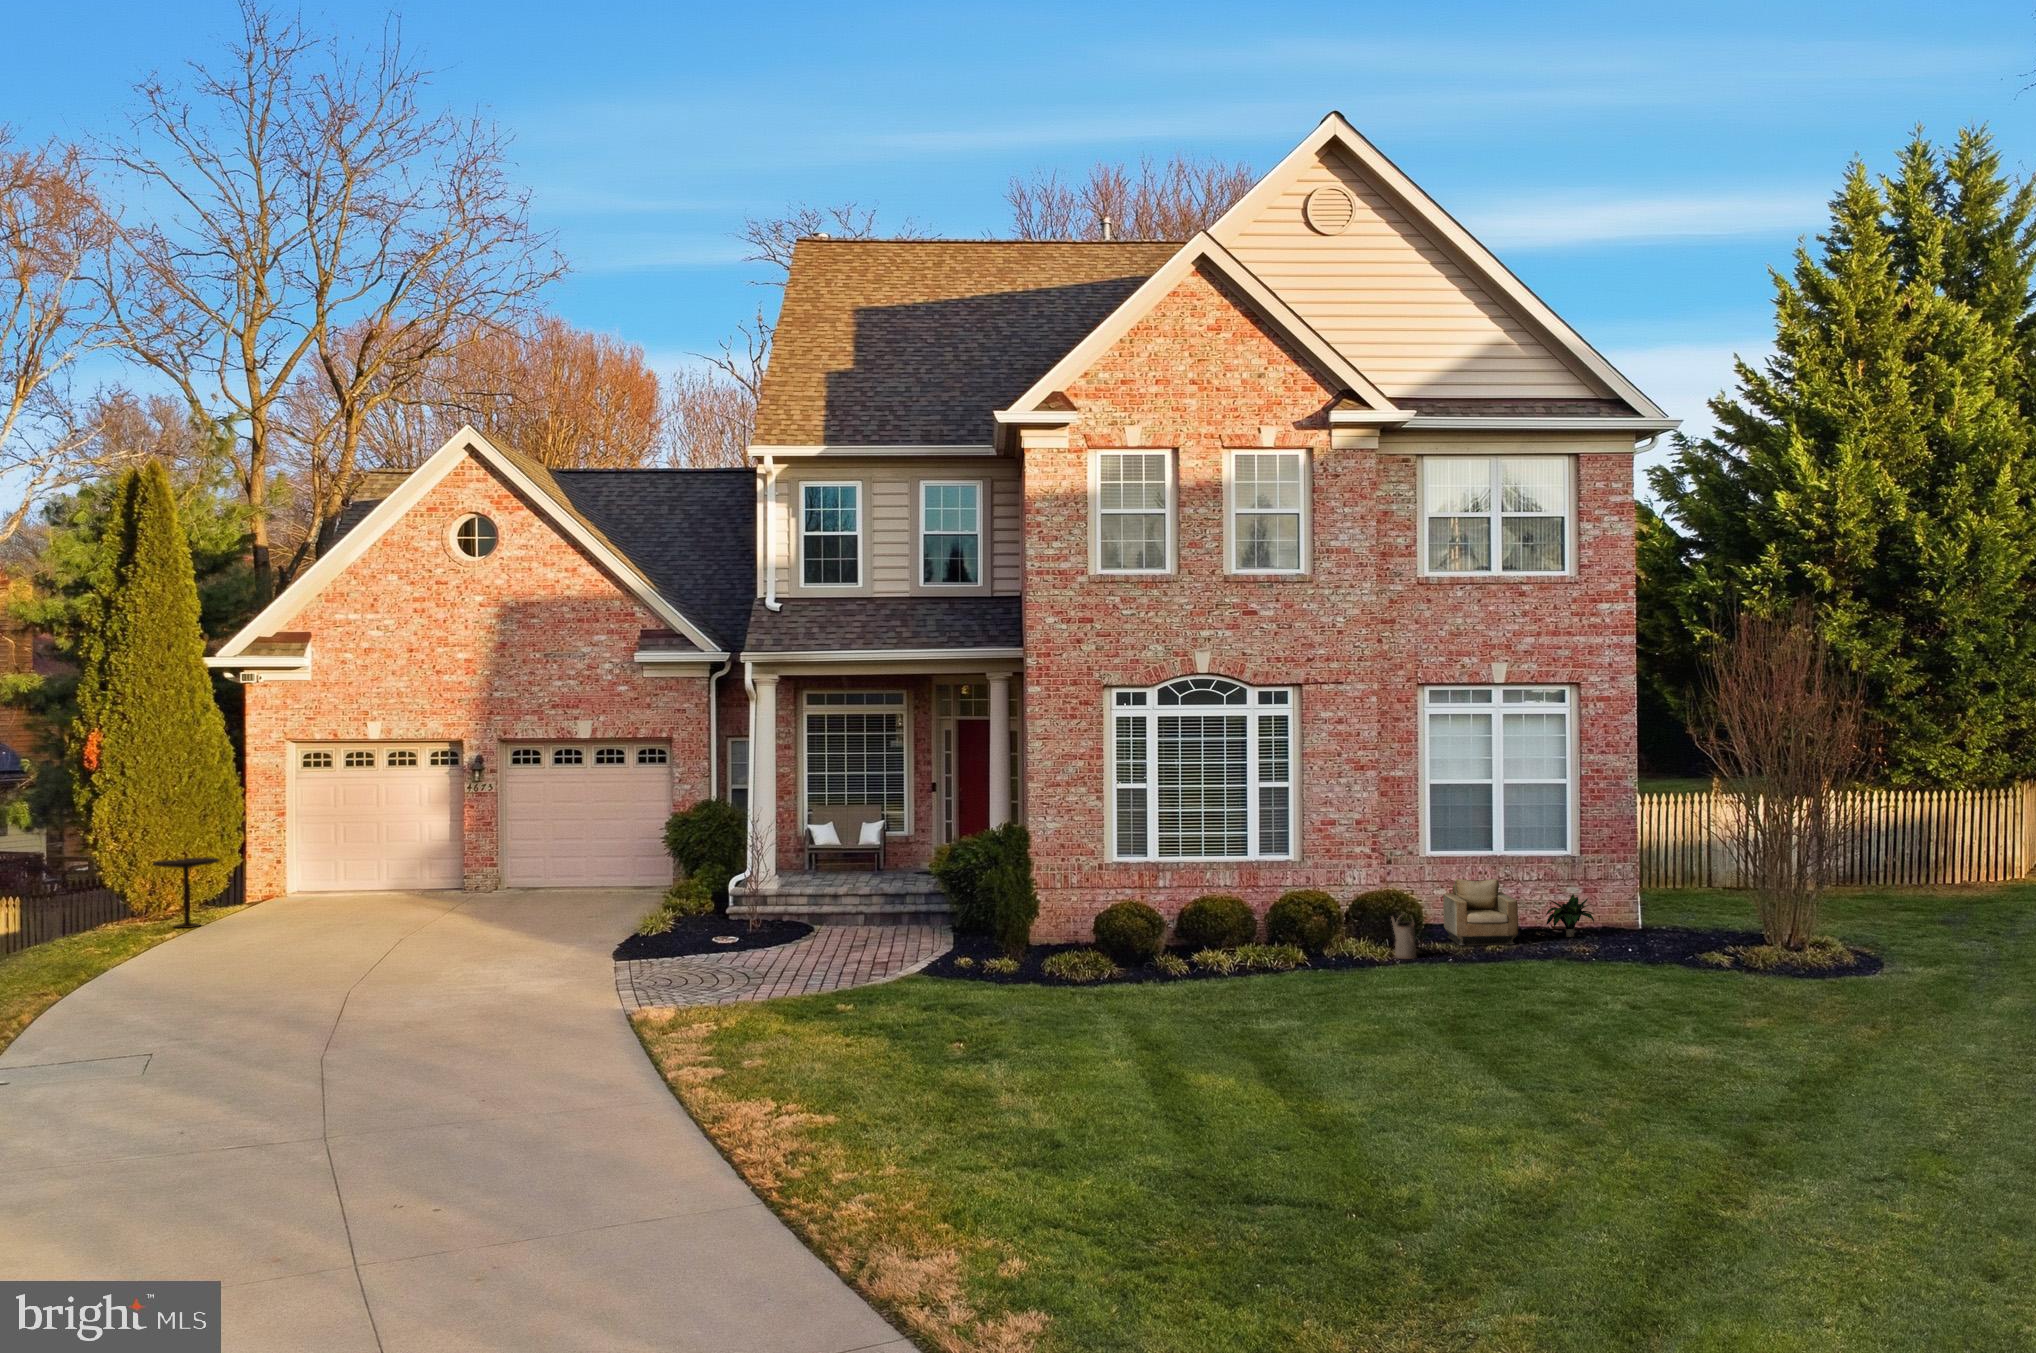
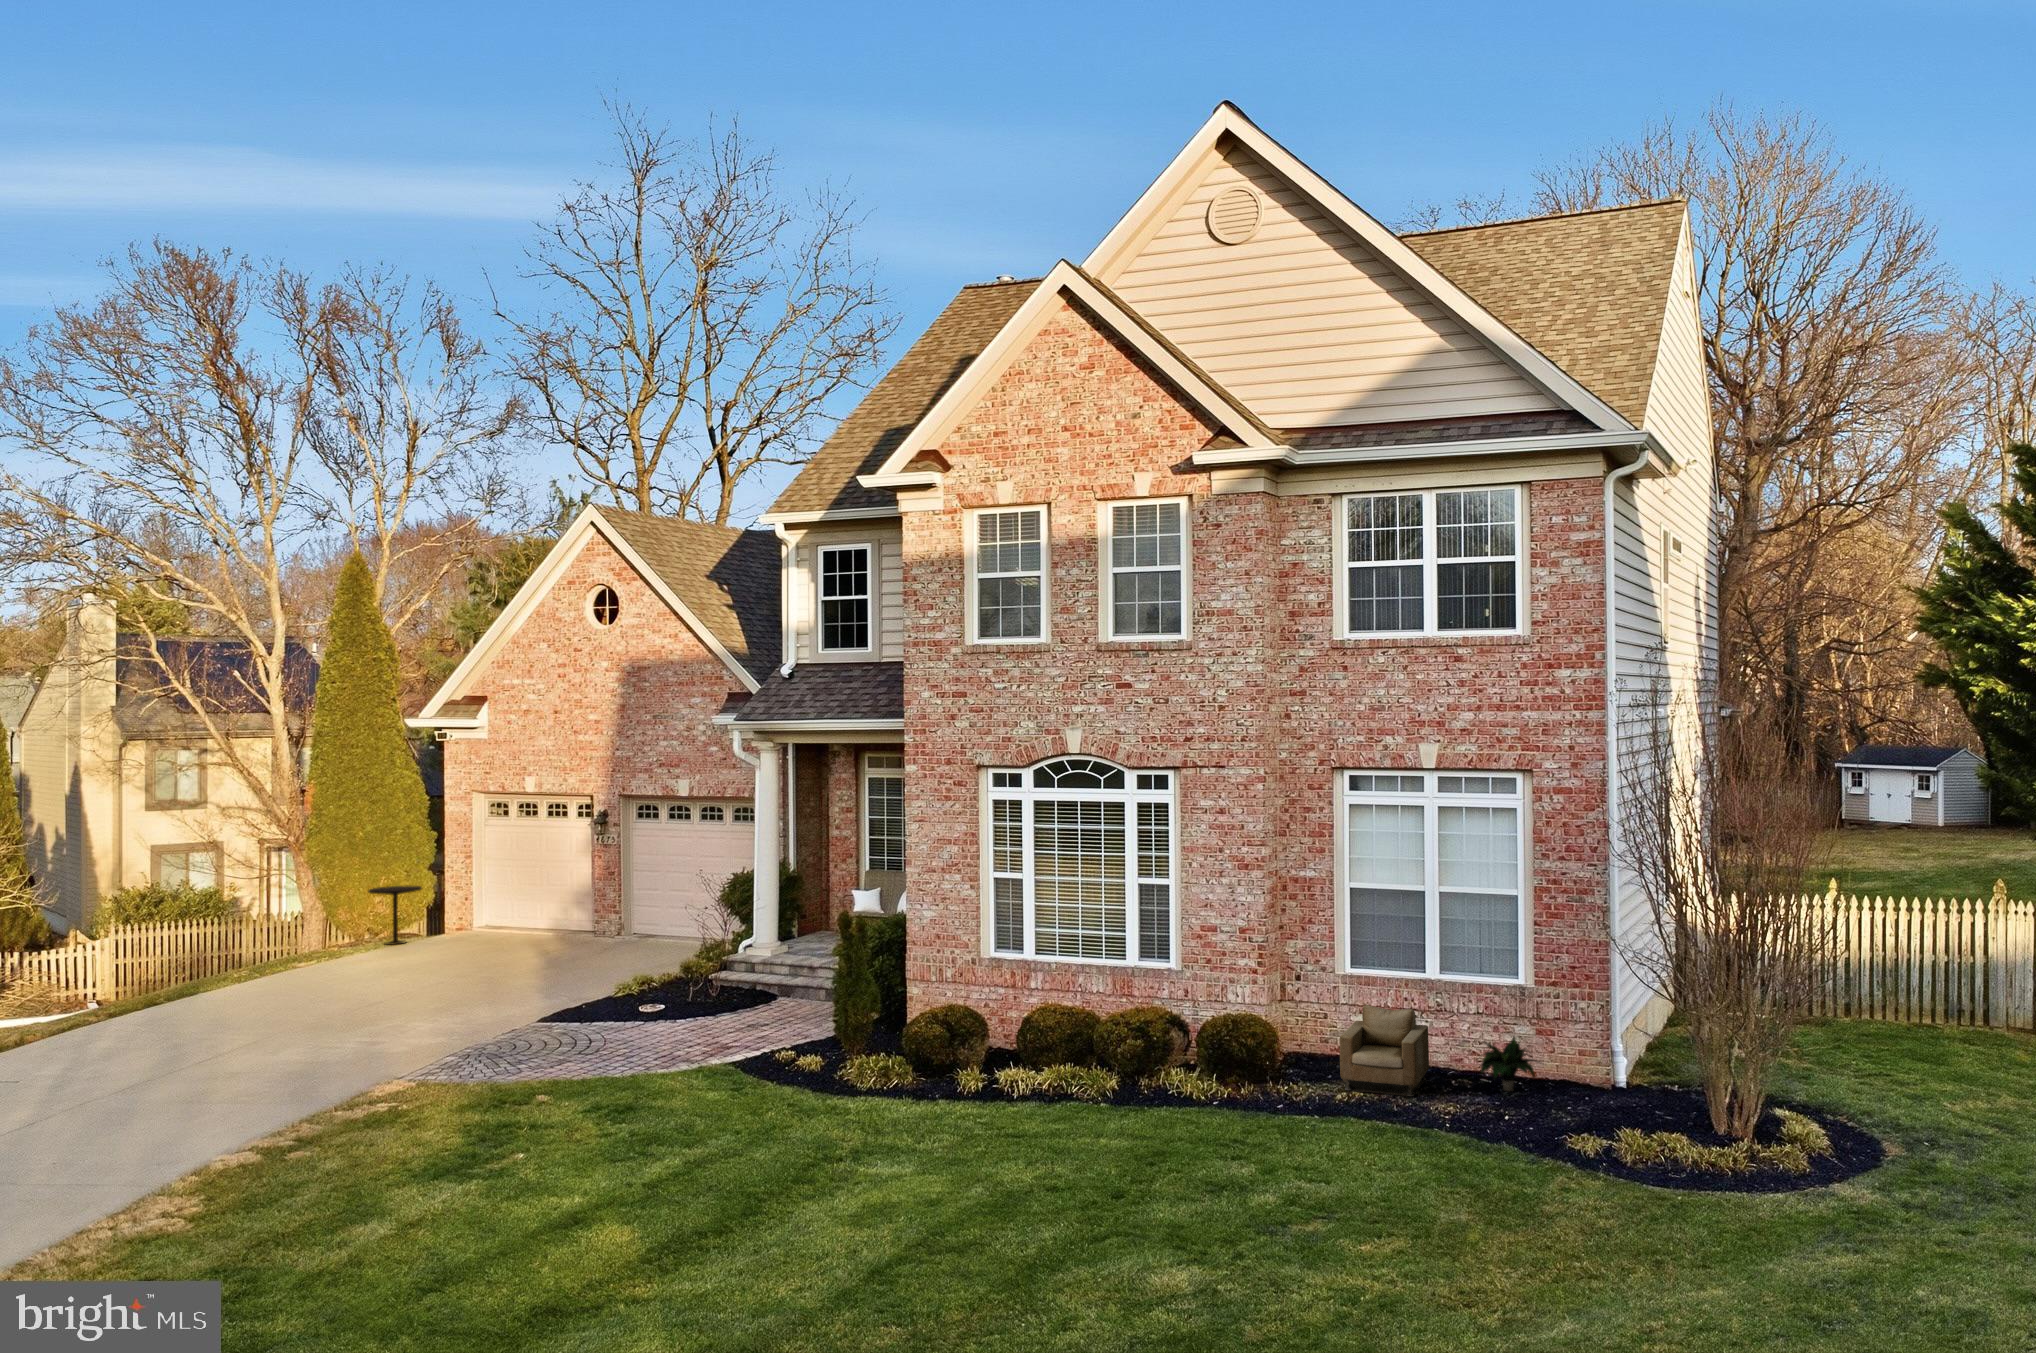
watering can: present [1391,917,1417,959] -> none [1229,1049,1256,1107]

